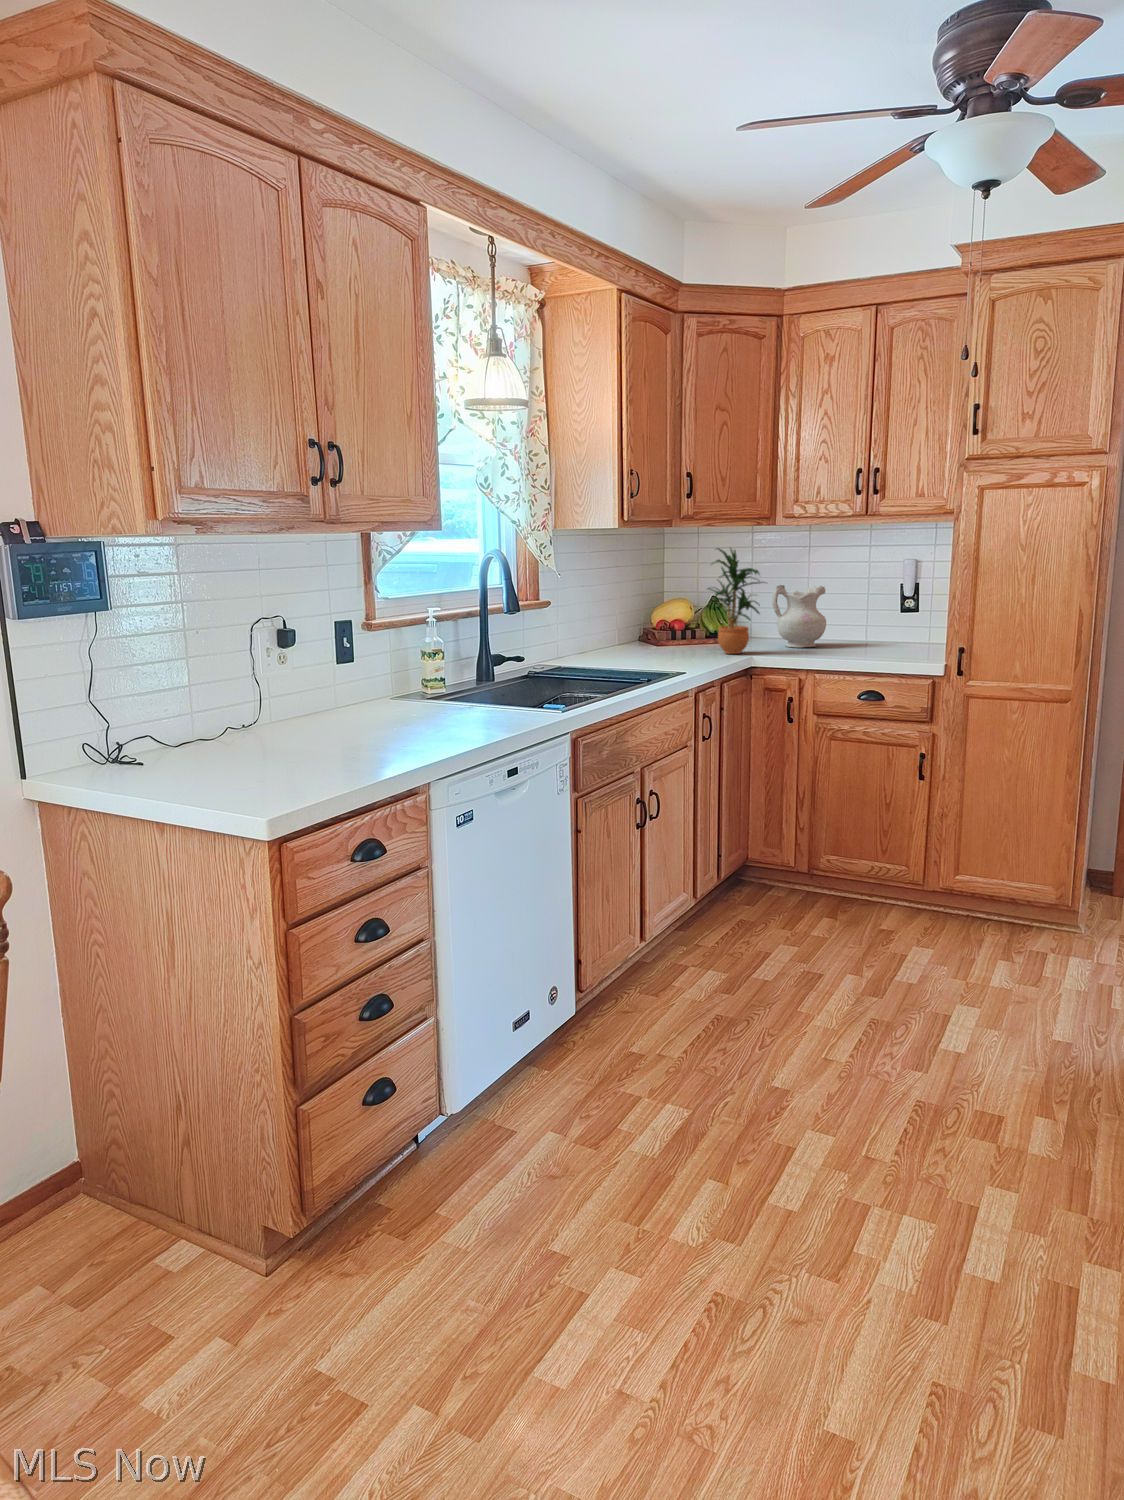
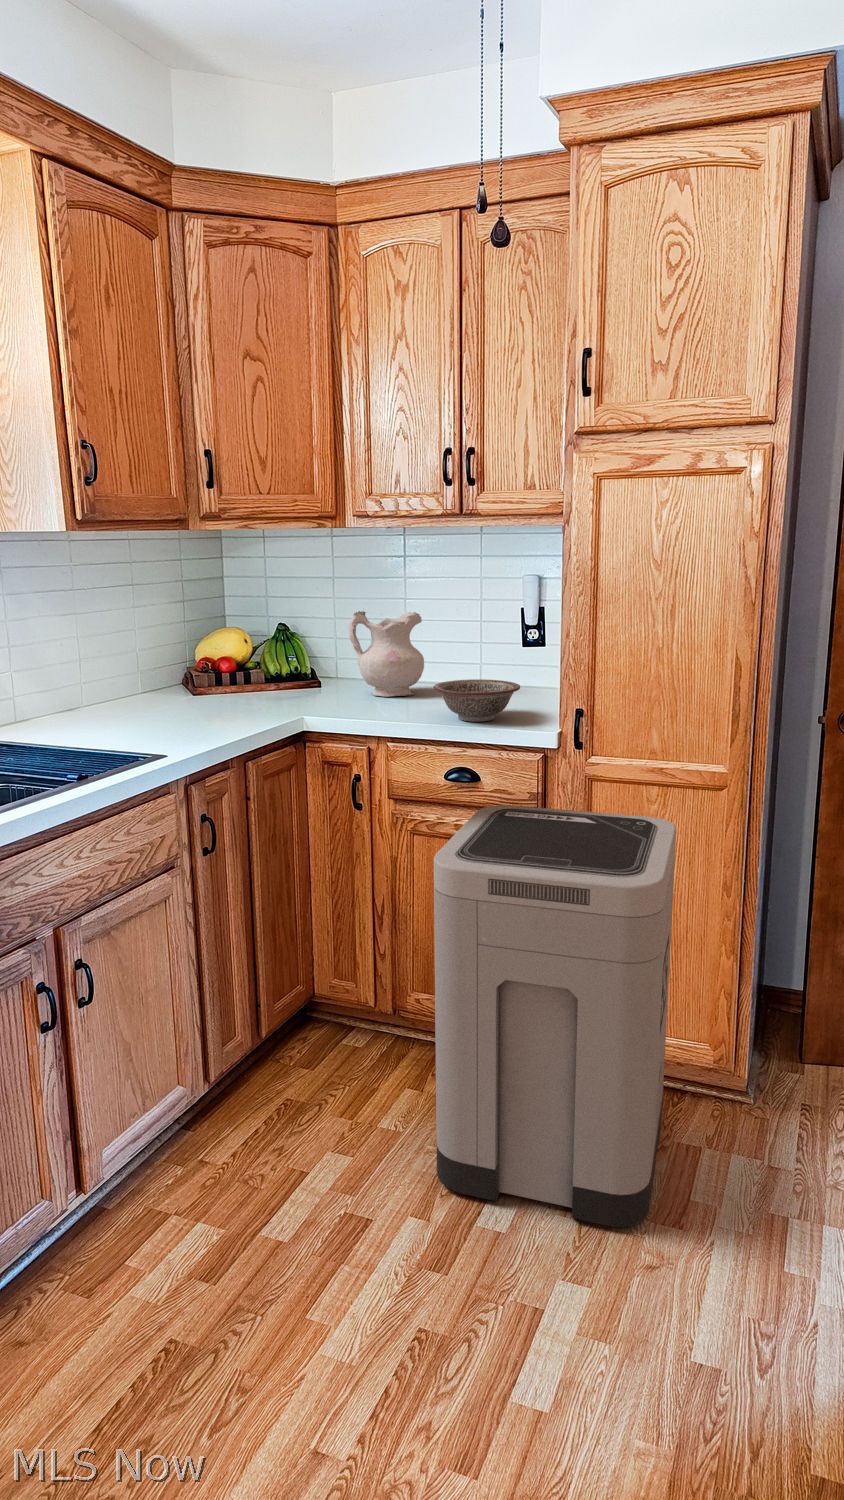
potted plant: present [708,548,763,654] -> none [238,559,328,710]
decorative bowl: none [850,632,913,659] -> present [434,679,520,722]
trash can: none [866,715,1036,980] -> present [434,805,676,1227]

